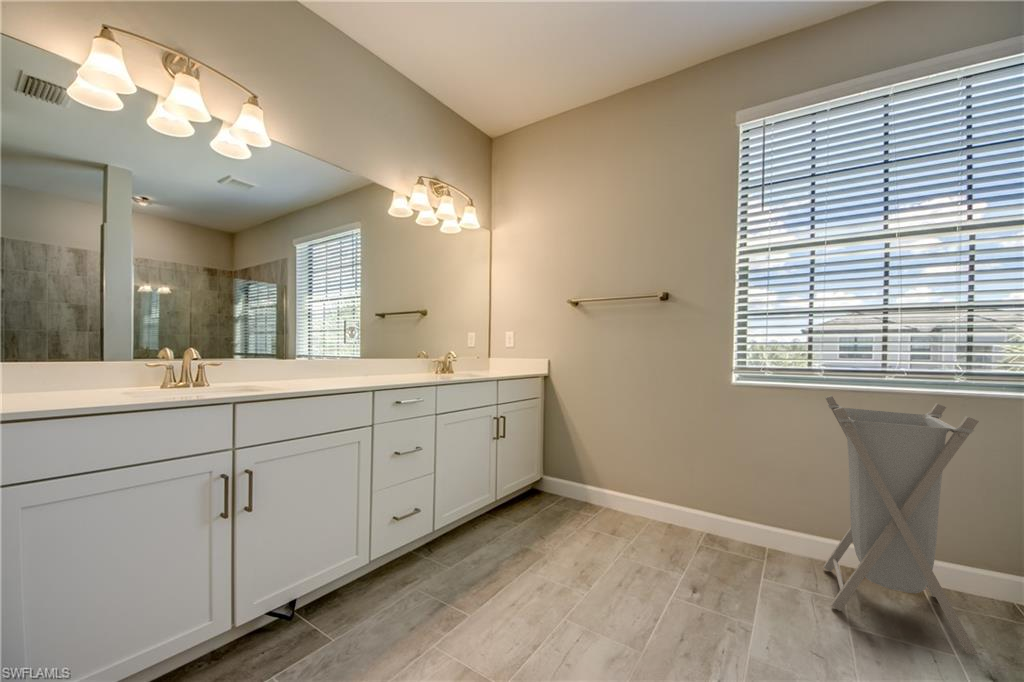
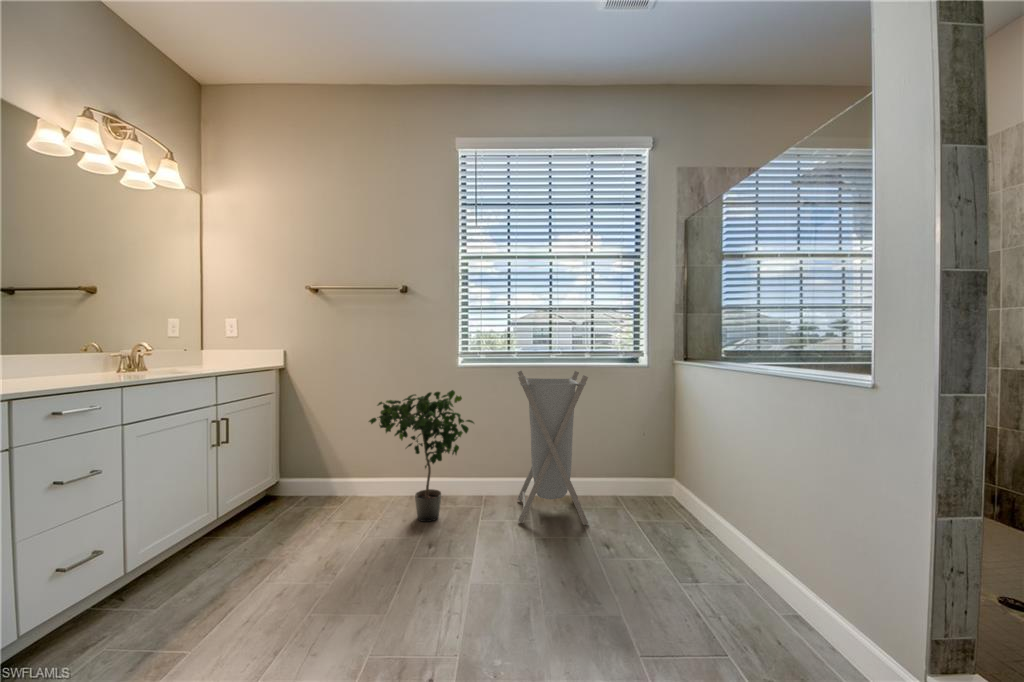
potted plant: none [628,413,759,565] -> present [369,390,474,522]

